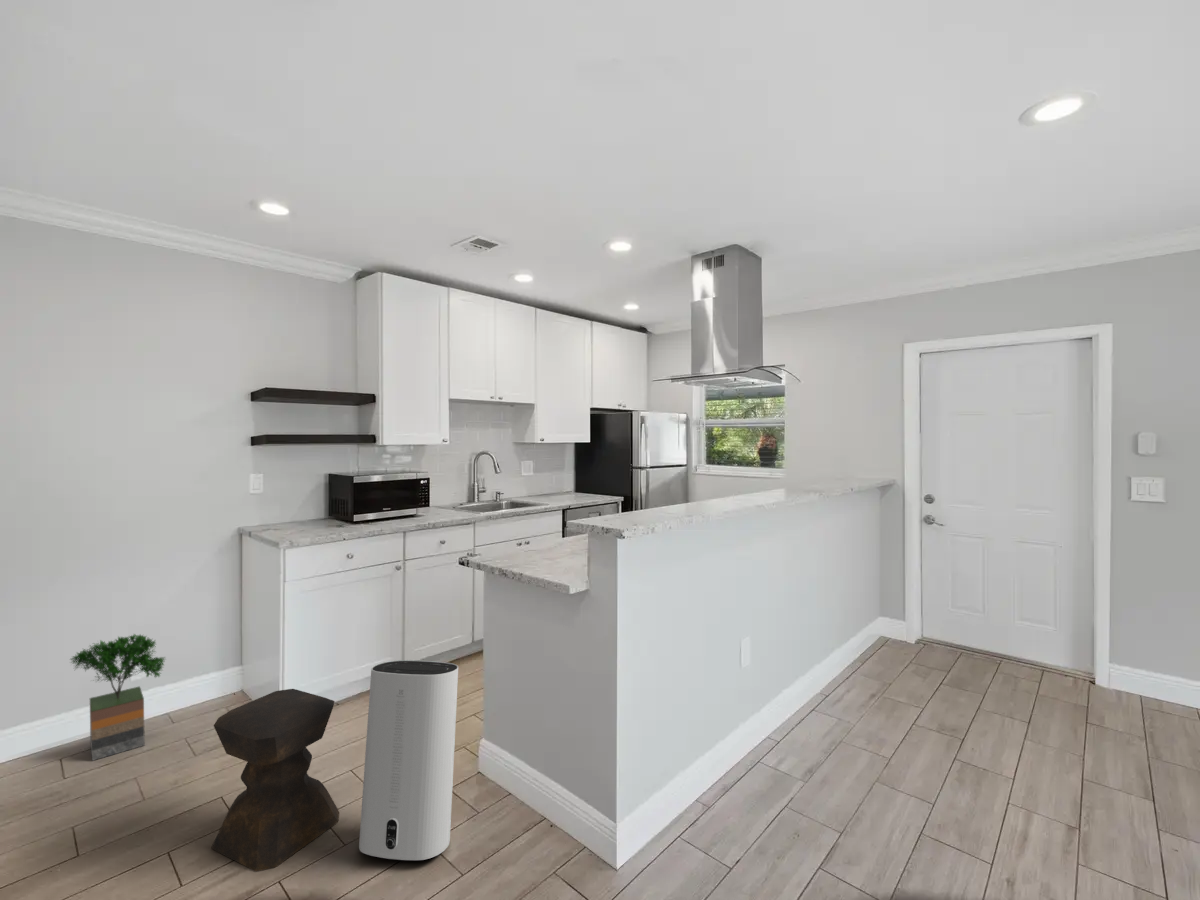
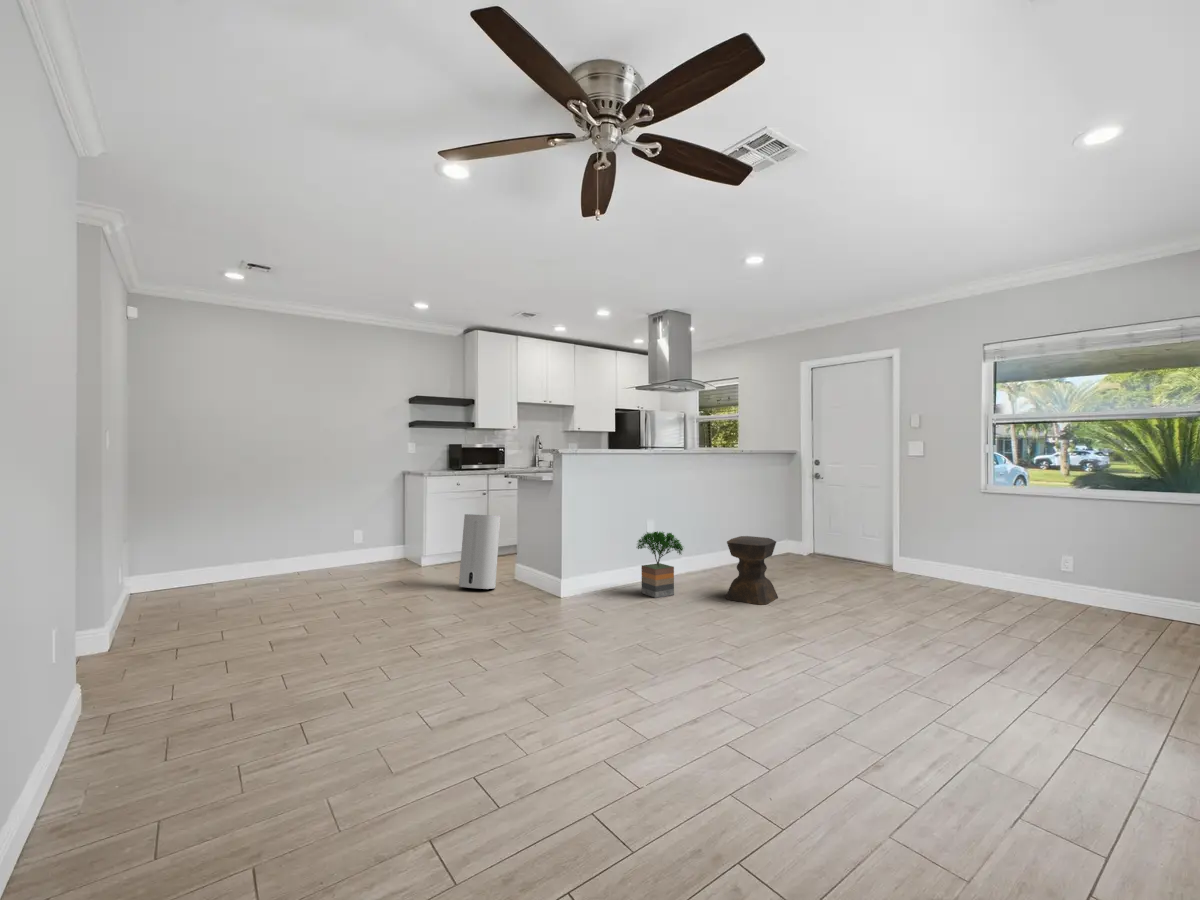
potted tree: present [71,634,164,760] -> present [637,531,683,598]
stool: present [211,689,339,871] -> present [725,536,778,605]

